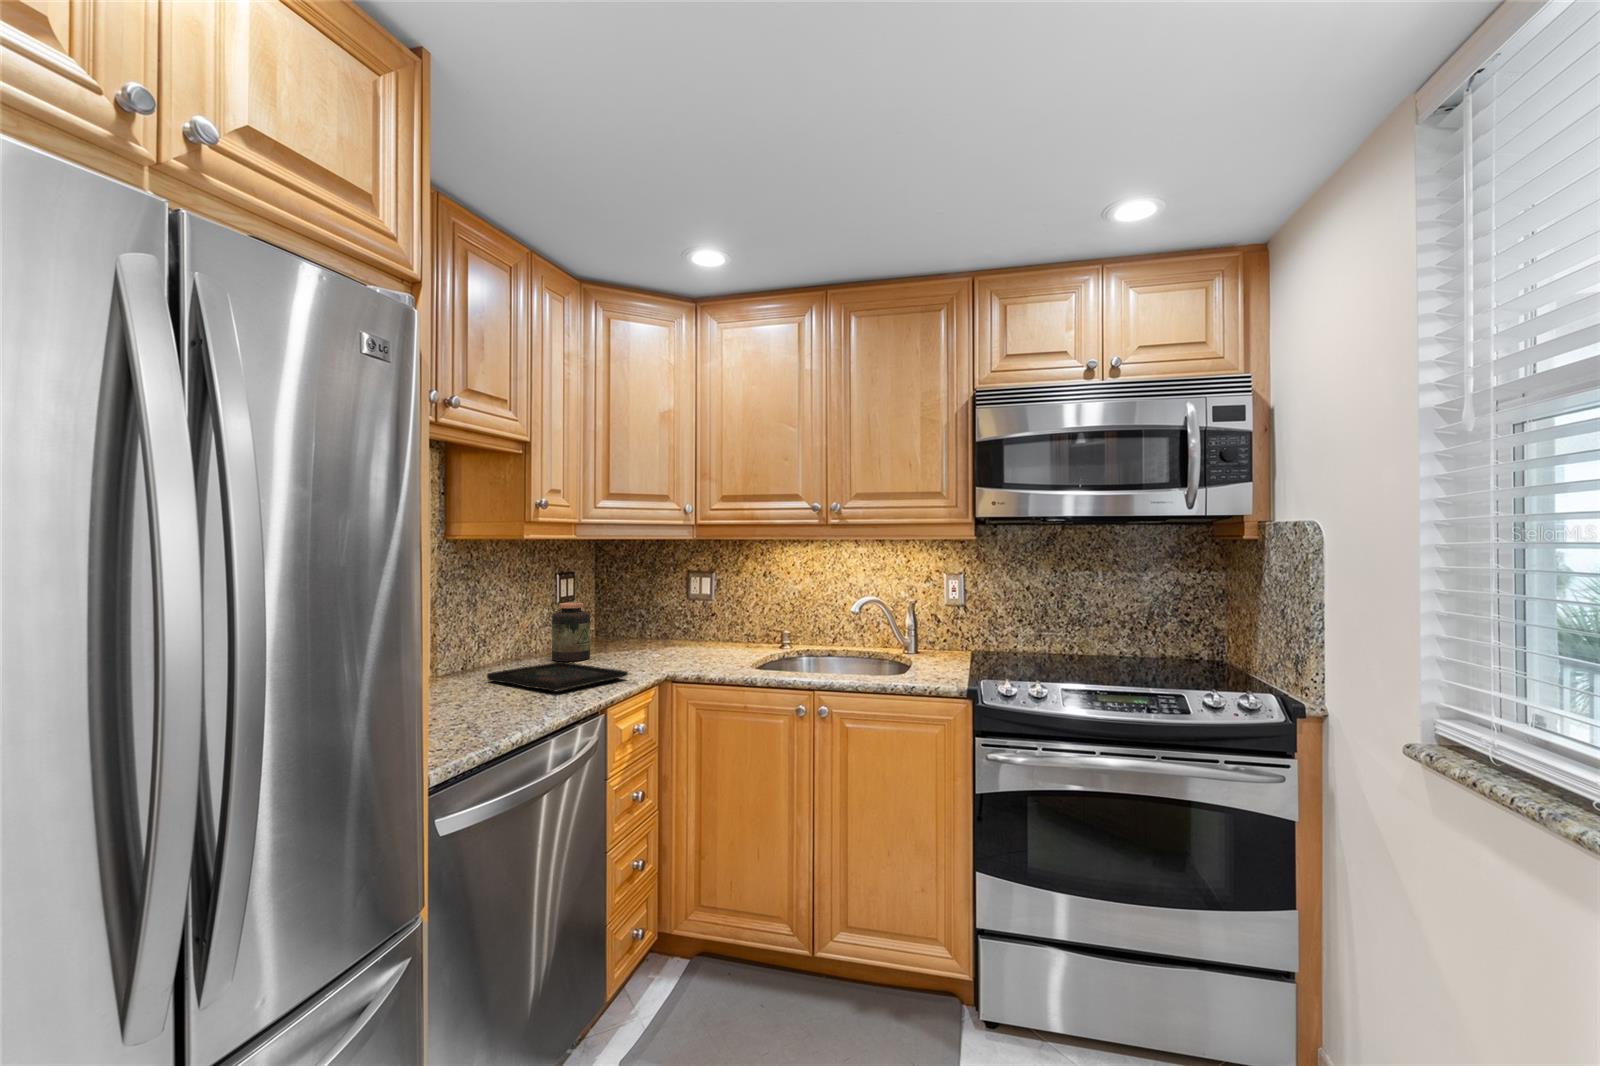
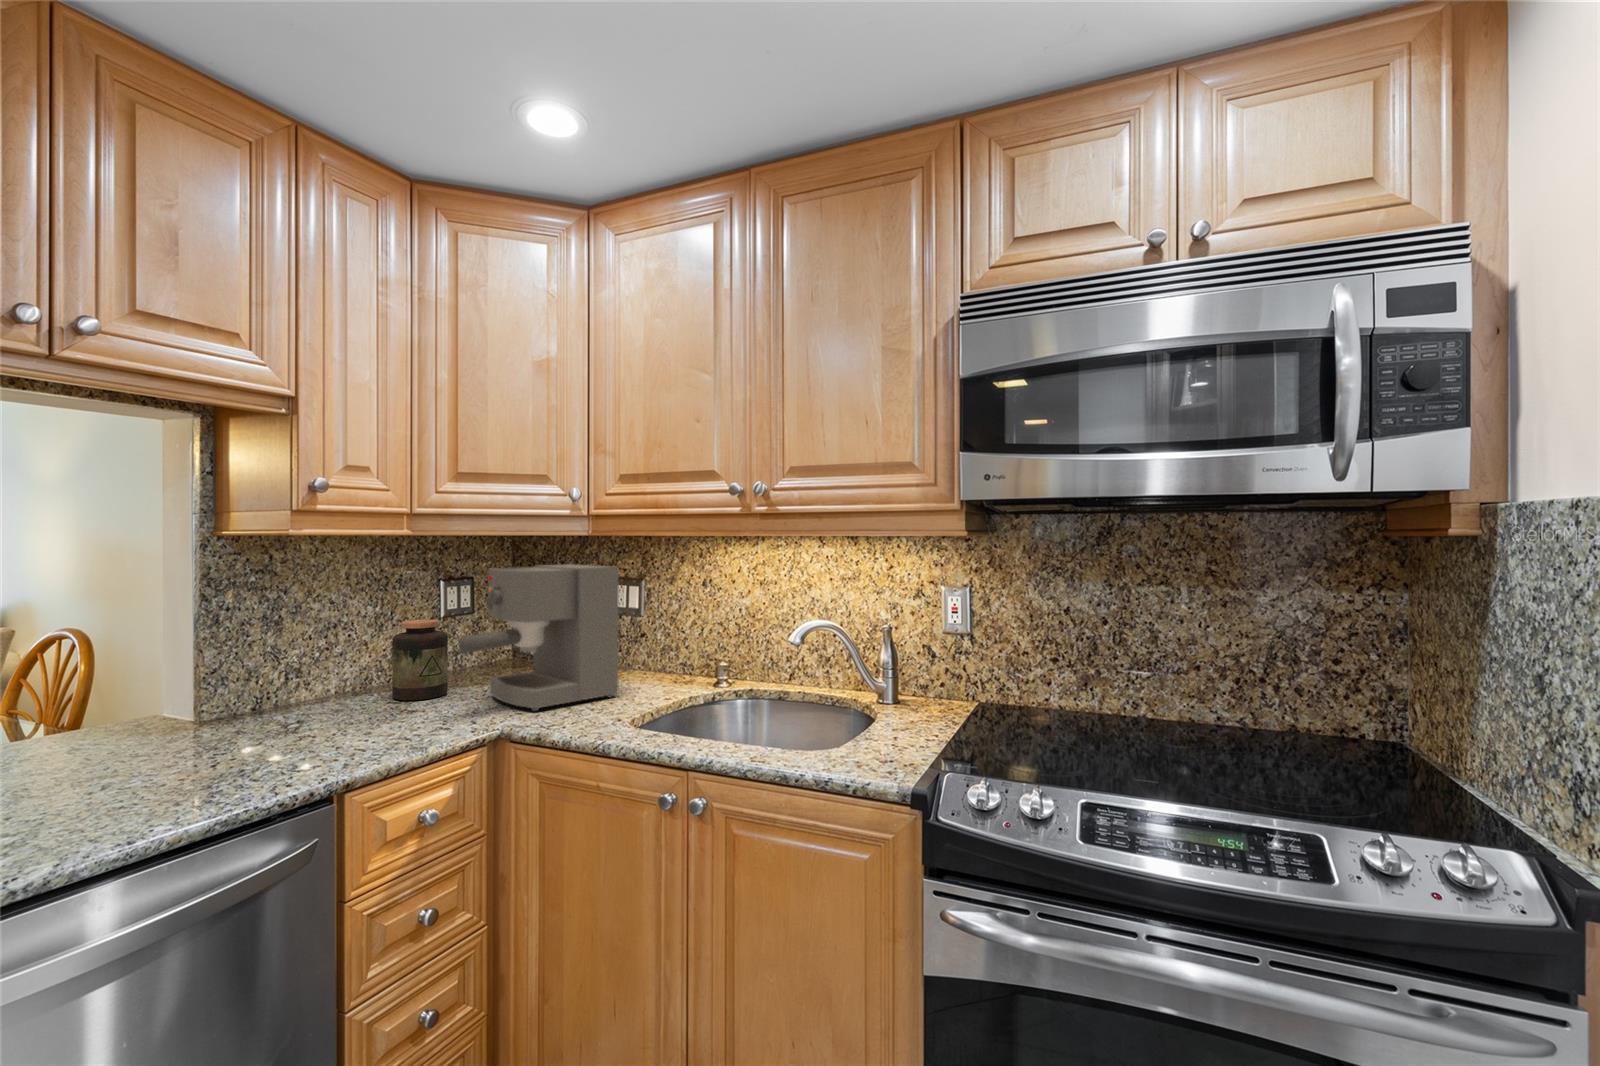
coffee maker: none [626,561,721,664] -> present [459,564,618,711]
tray: present [487,662,628,691] -> none [239,705,423,765]

